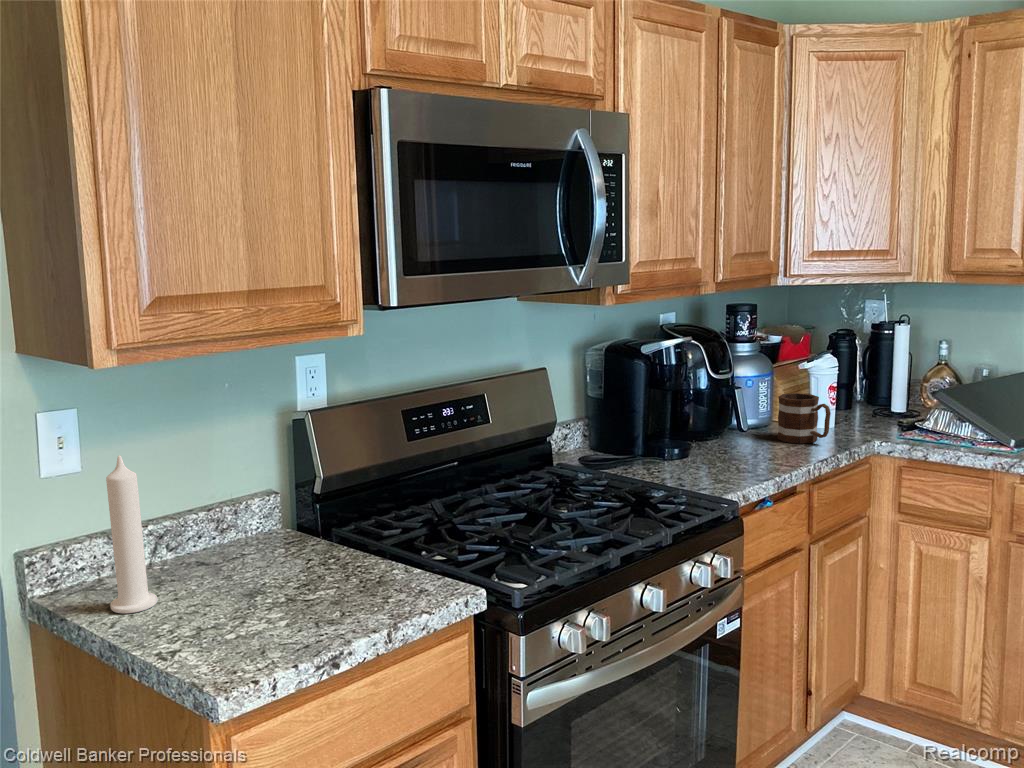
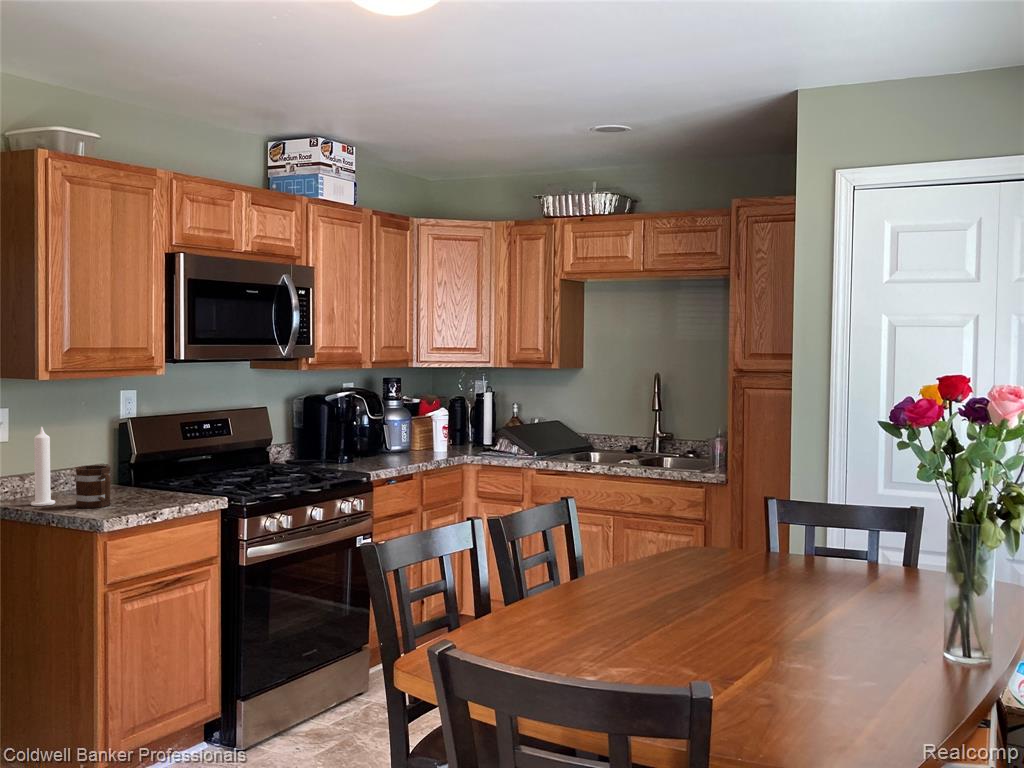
mug: present [777,393,831,444] -> present [76,465,111,508]

